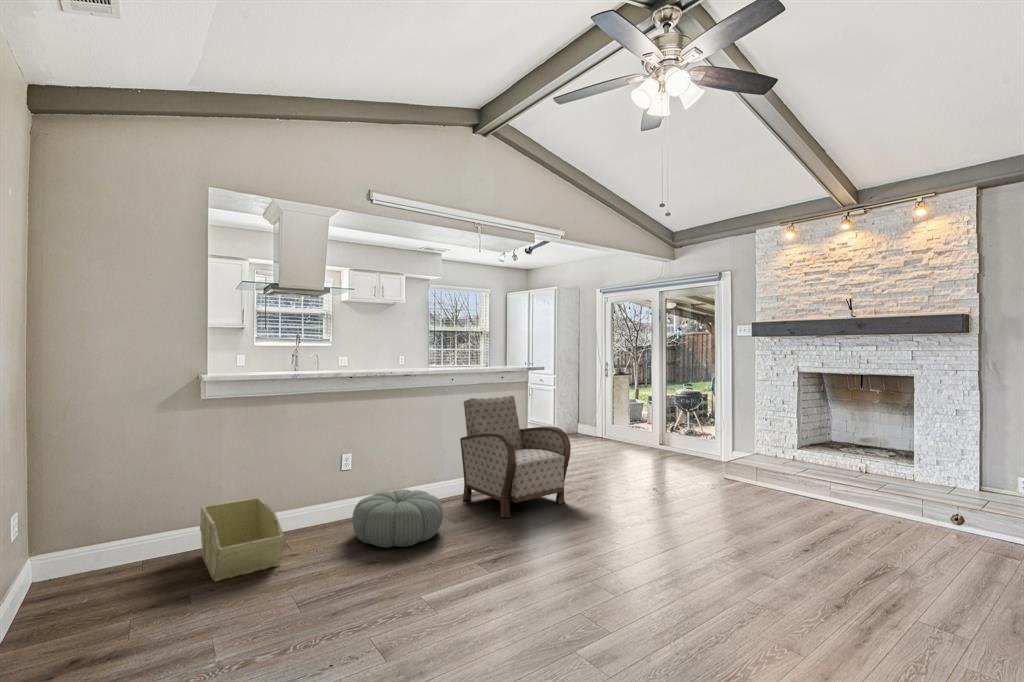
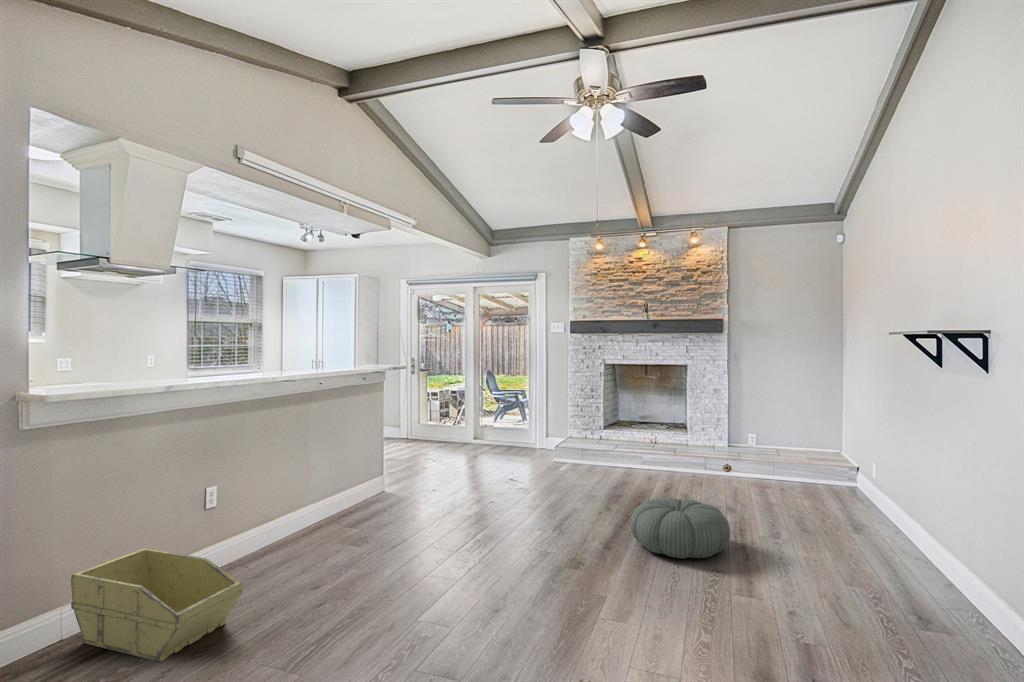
armchair: present [460,396,571,518] -> none [342,396,462,525]
pouf: present [352,489,443,548] -> present [631,498,731,559]

